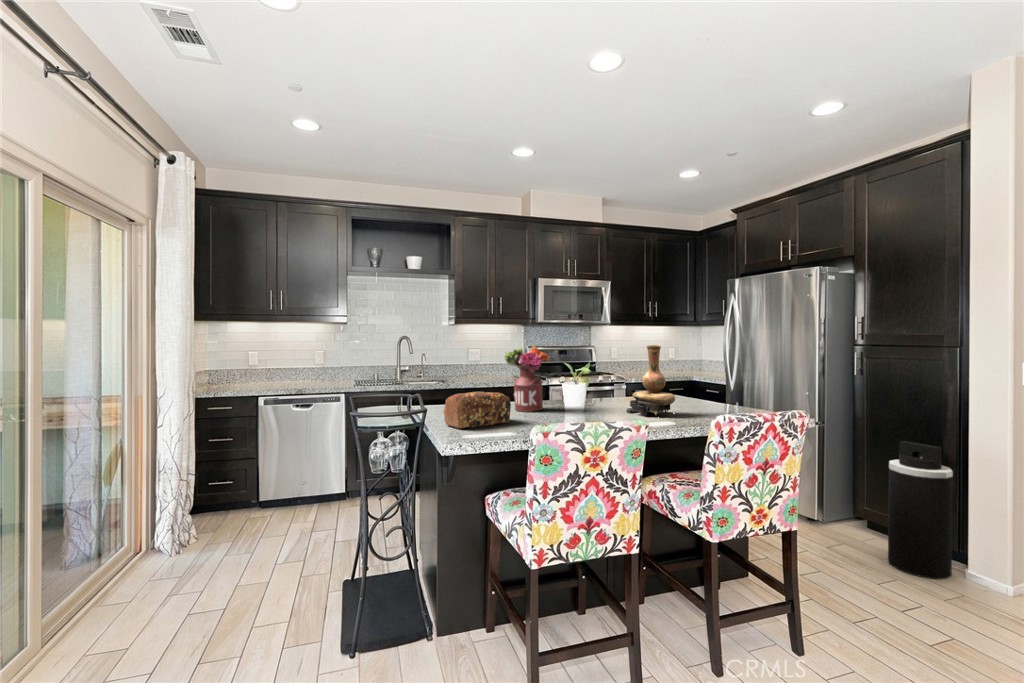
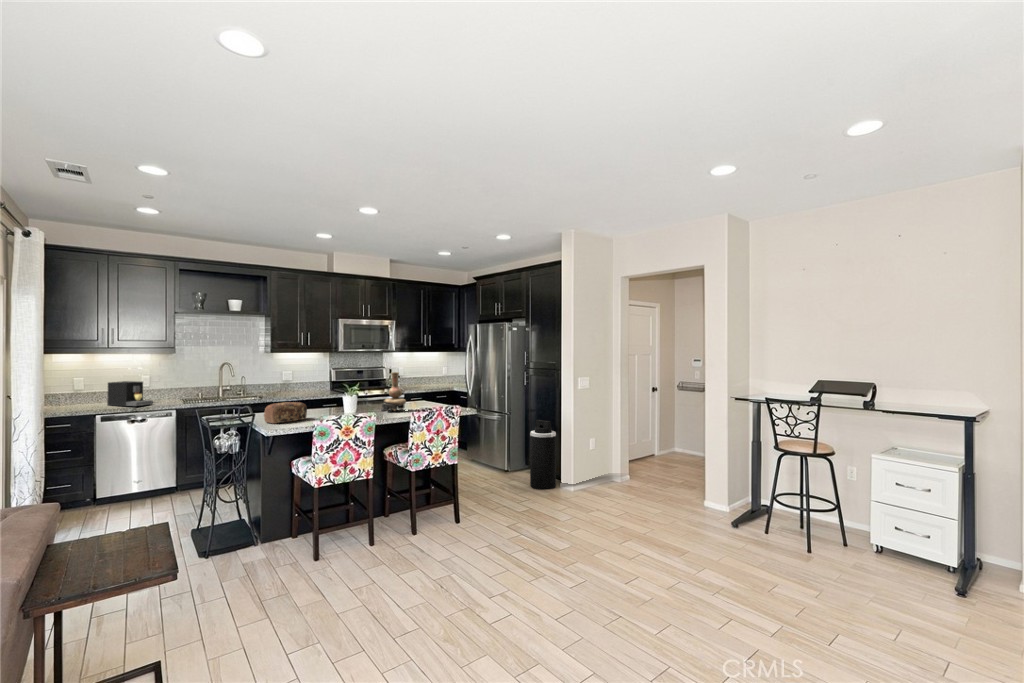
flower arrangement: present [504,346,550,412] -> none [305,373,336,414]
coffee maker: none [278,357,323,388] -> present [107,381,153,406]

